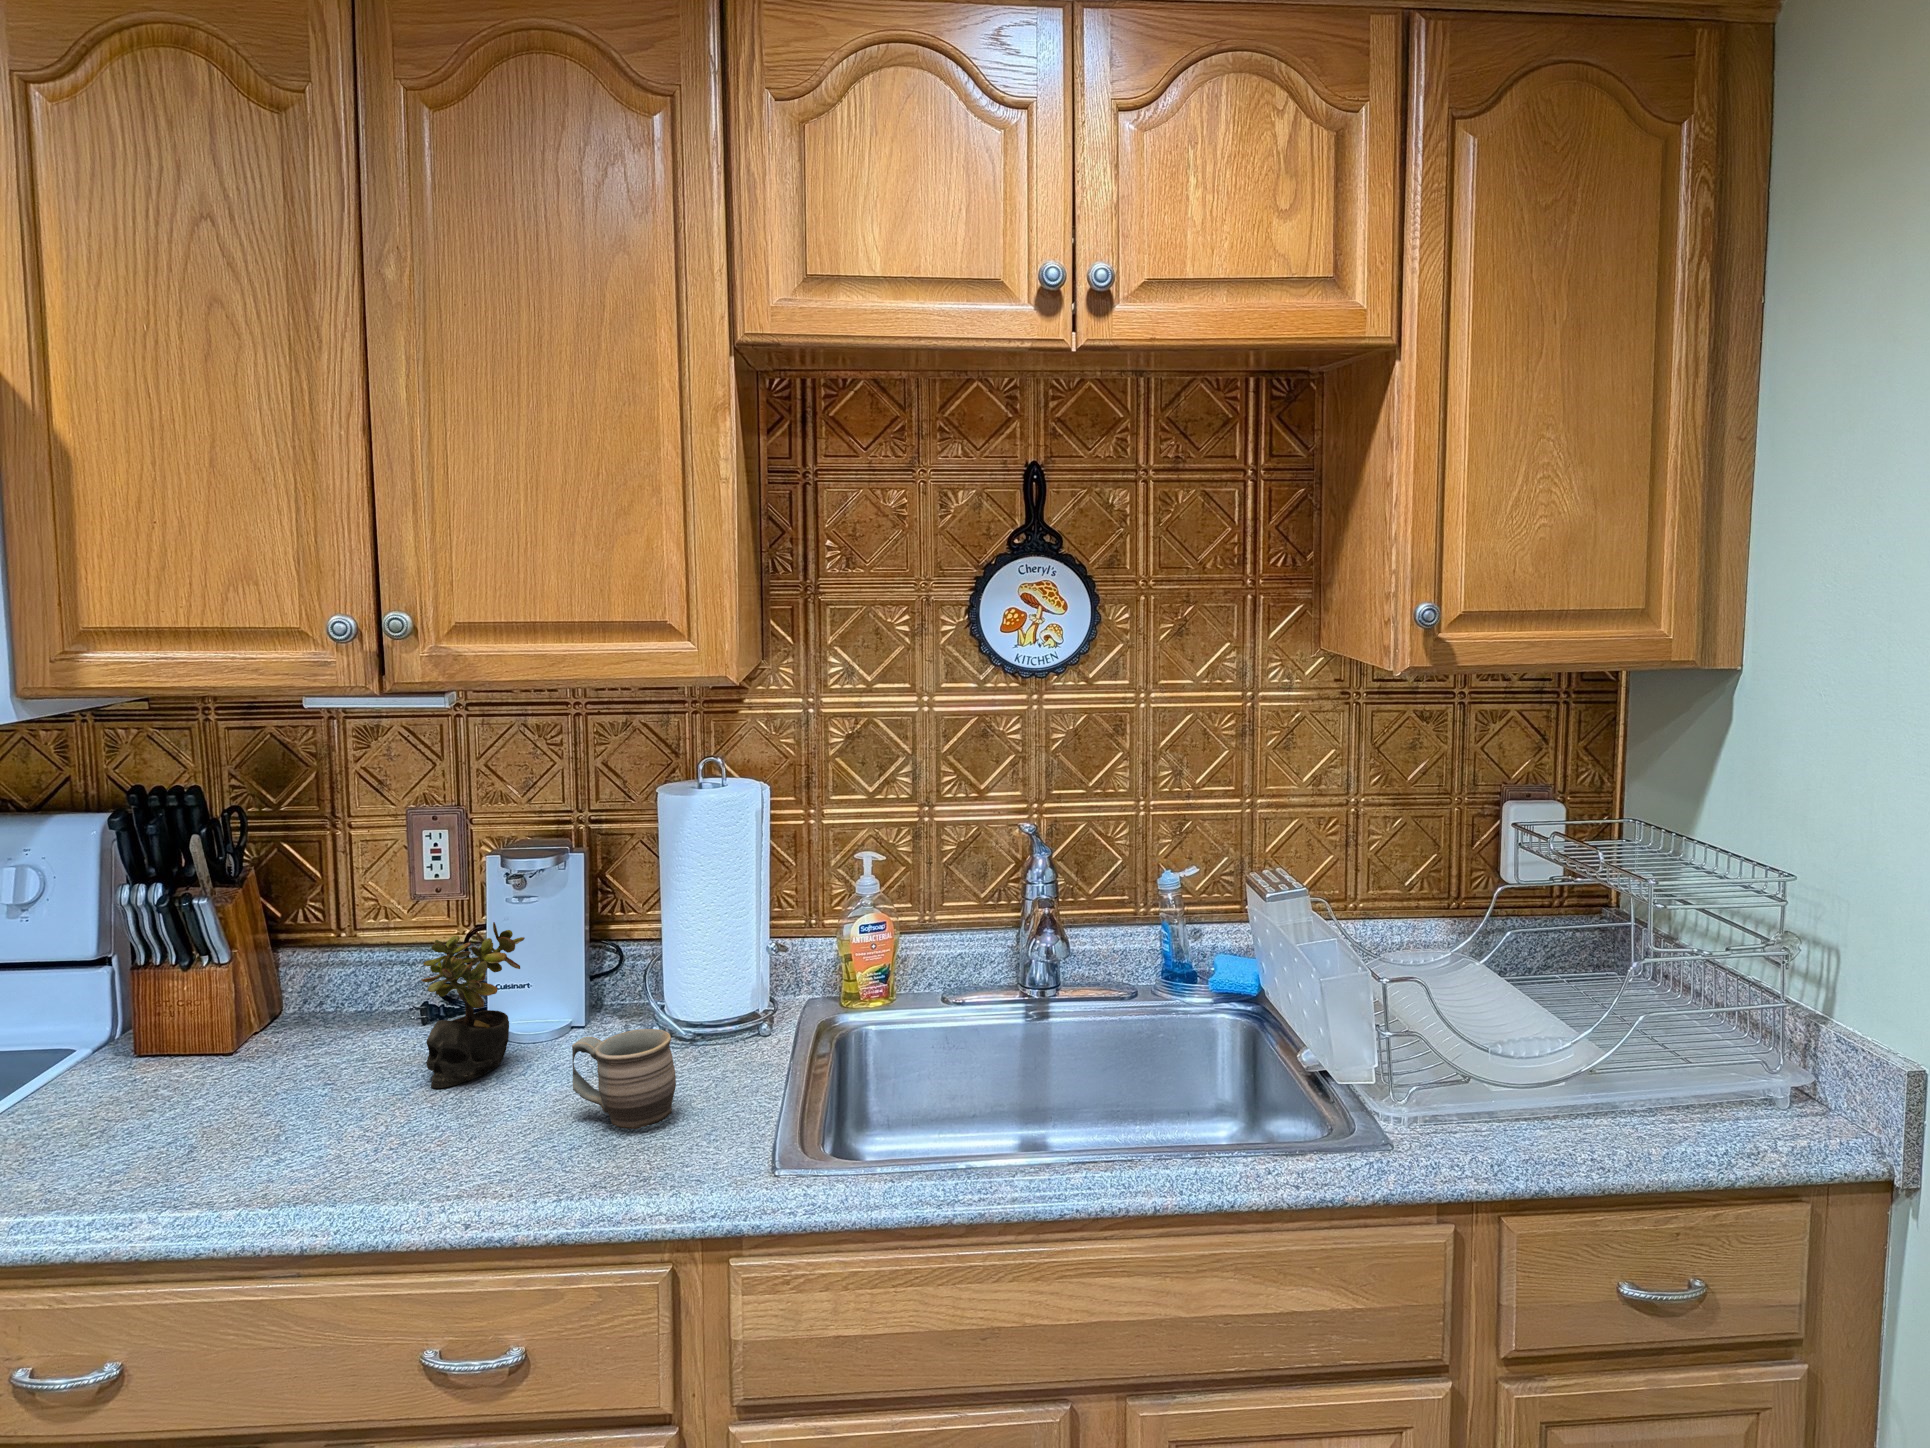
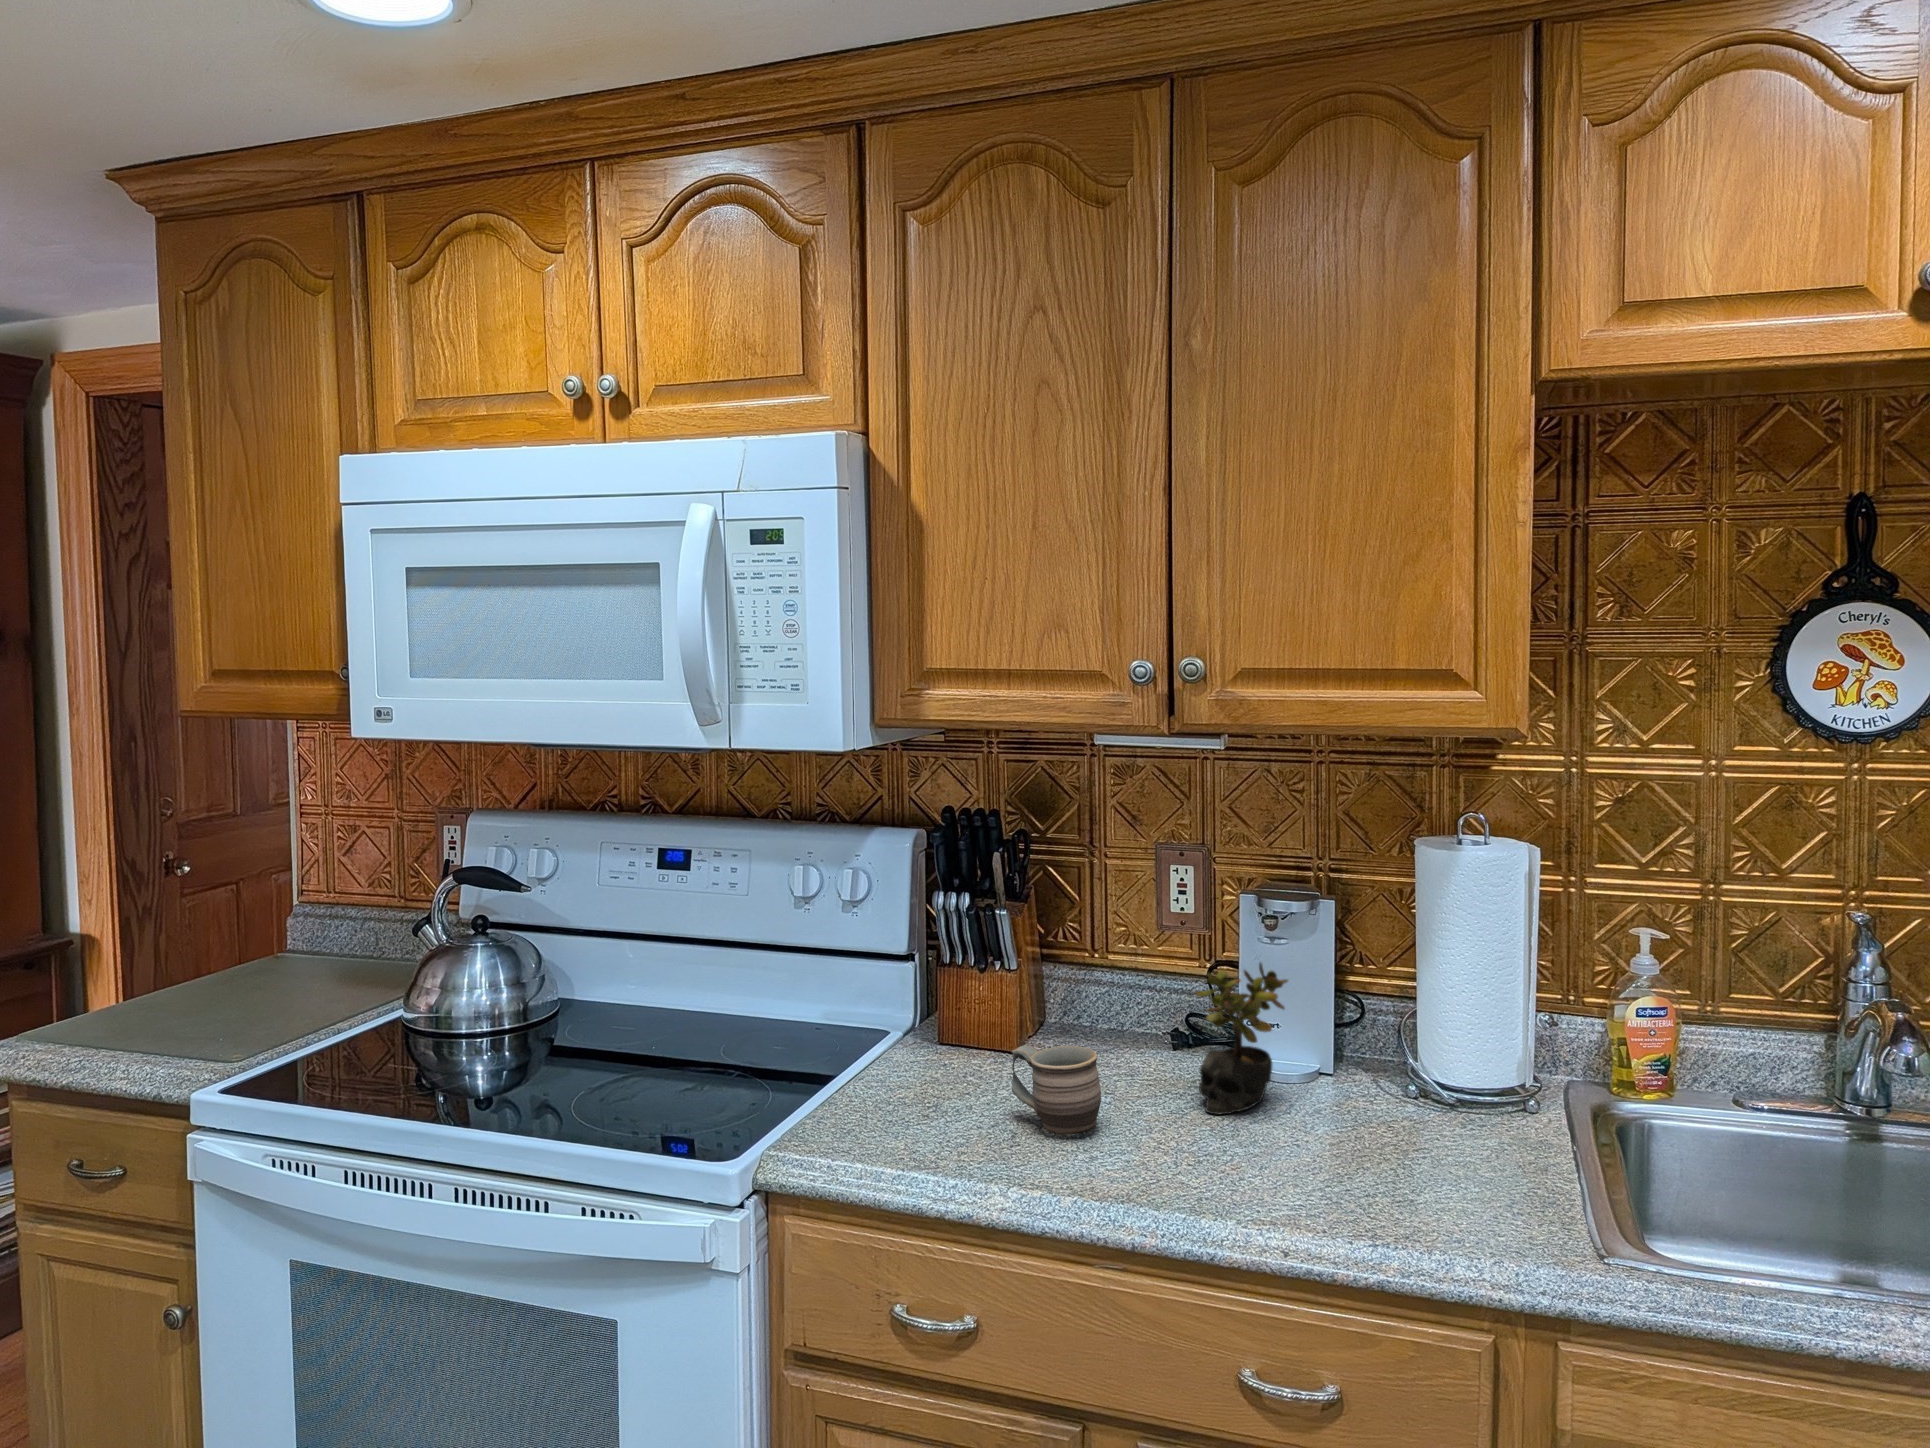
mug: present [572,1029,676,1129] -> present [1012,1045,1101,1136]

